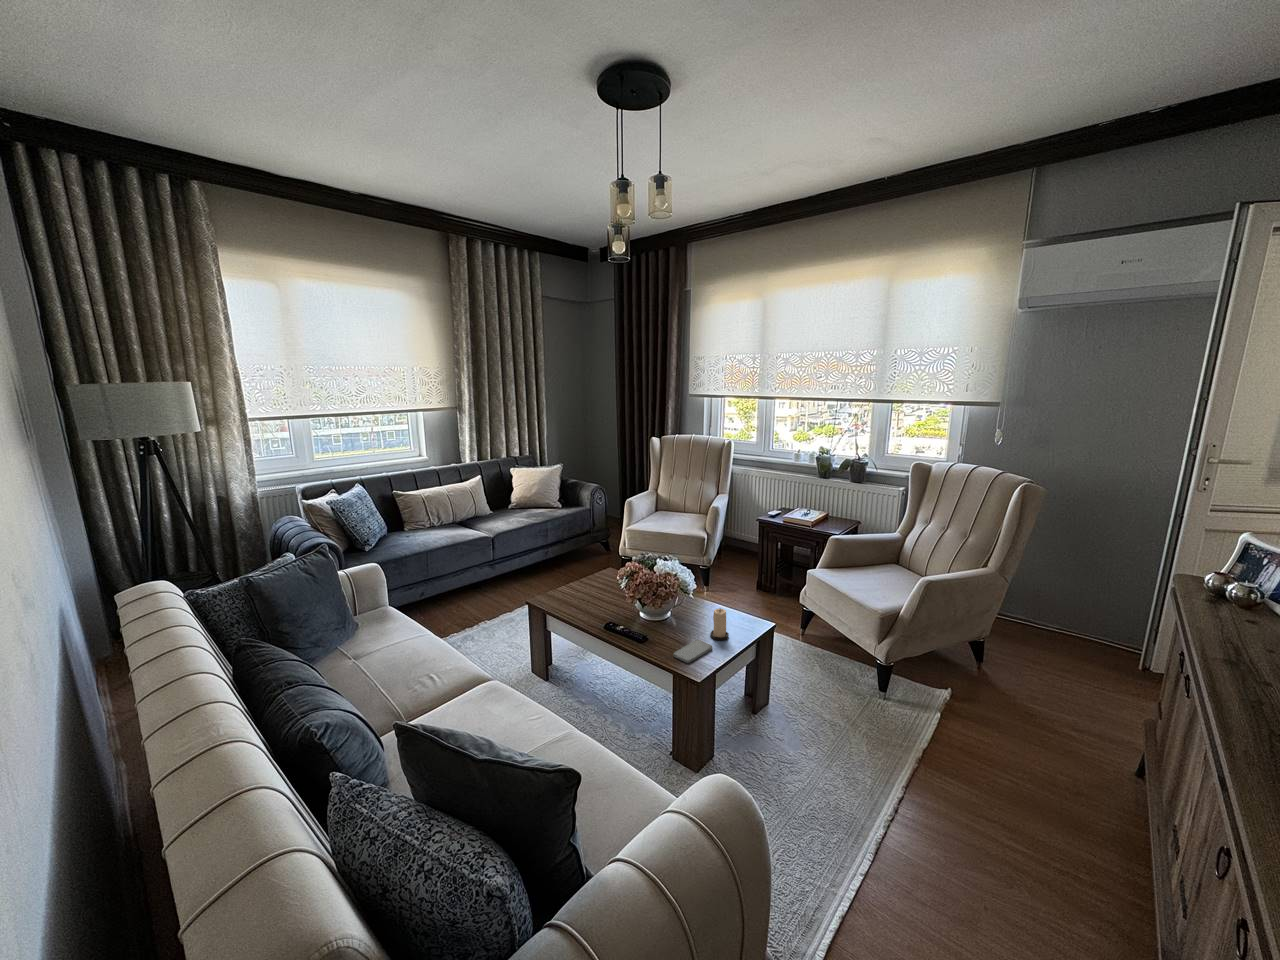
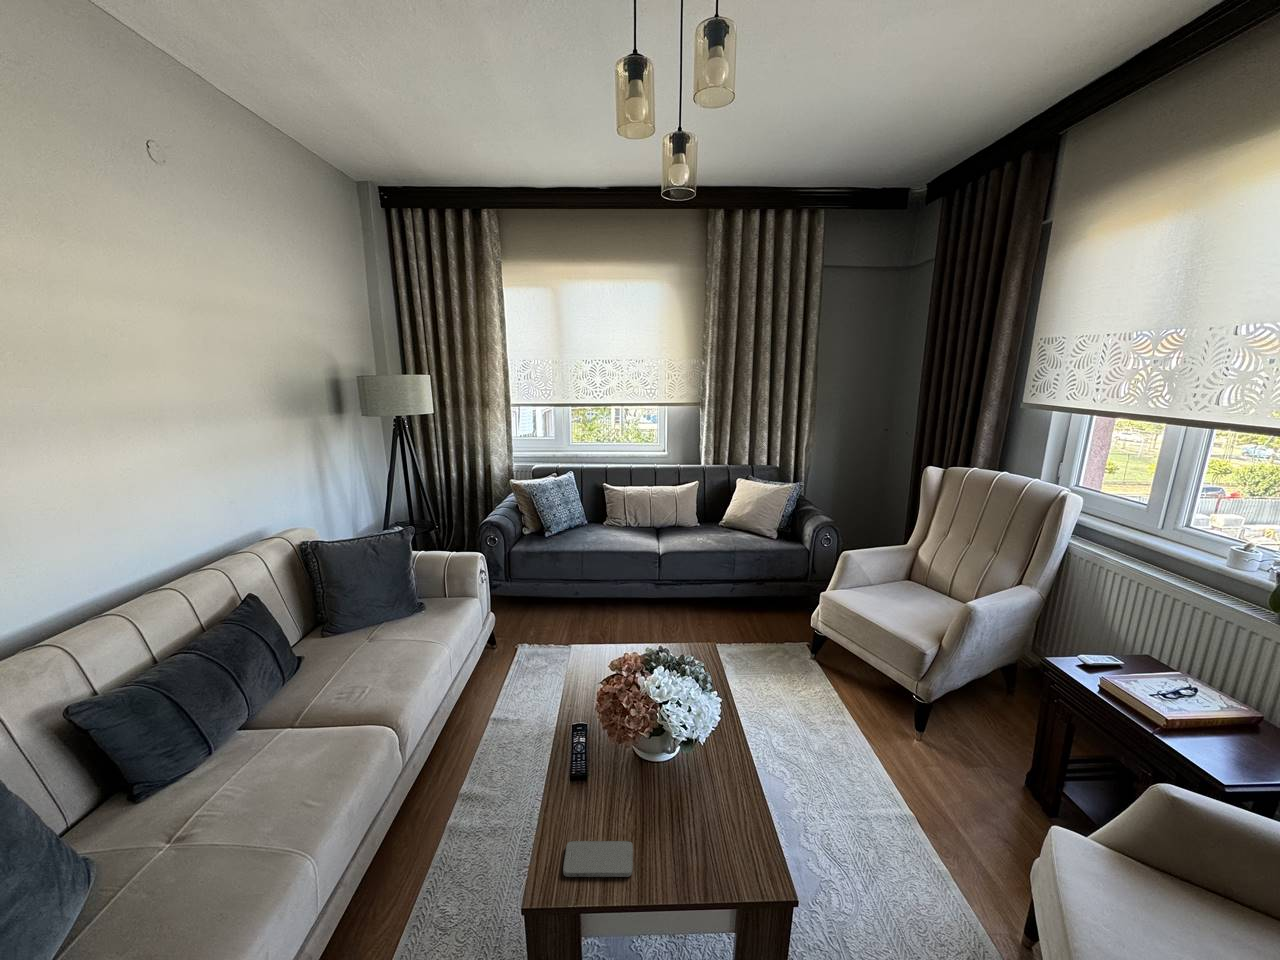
candle: present [710,608,729,641] -> none [659,810,692,875]

